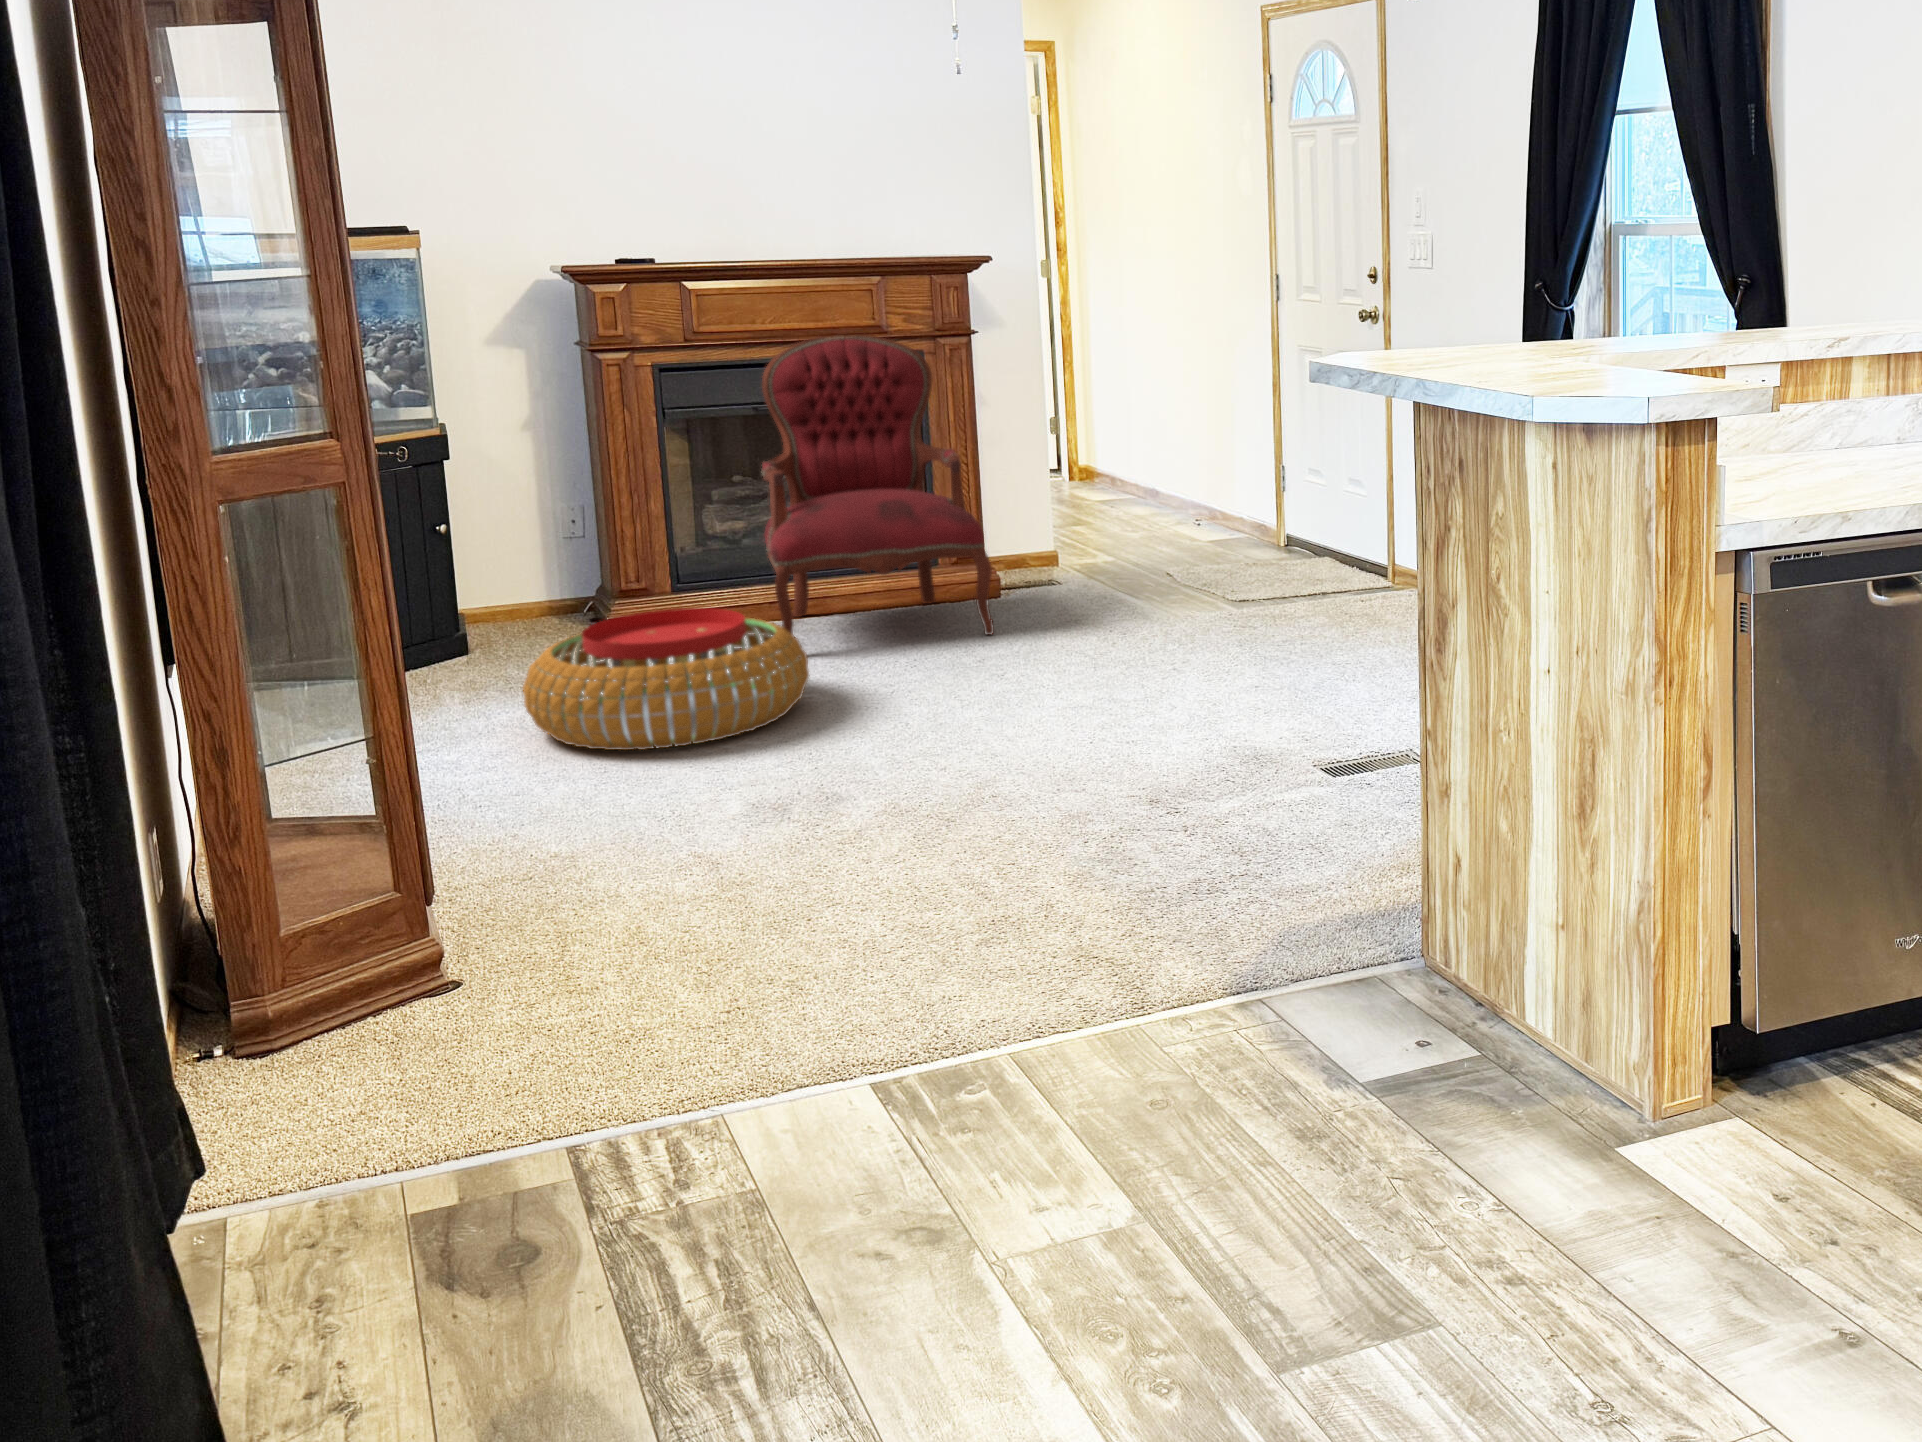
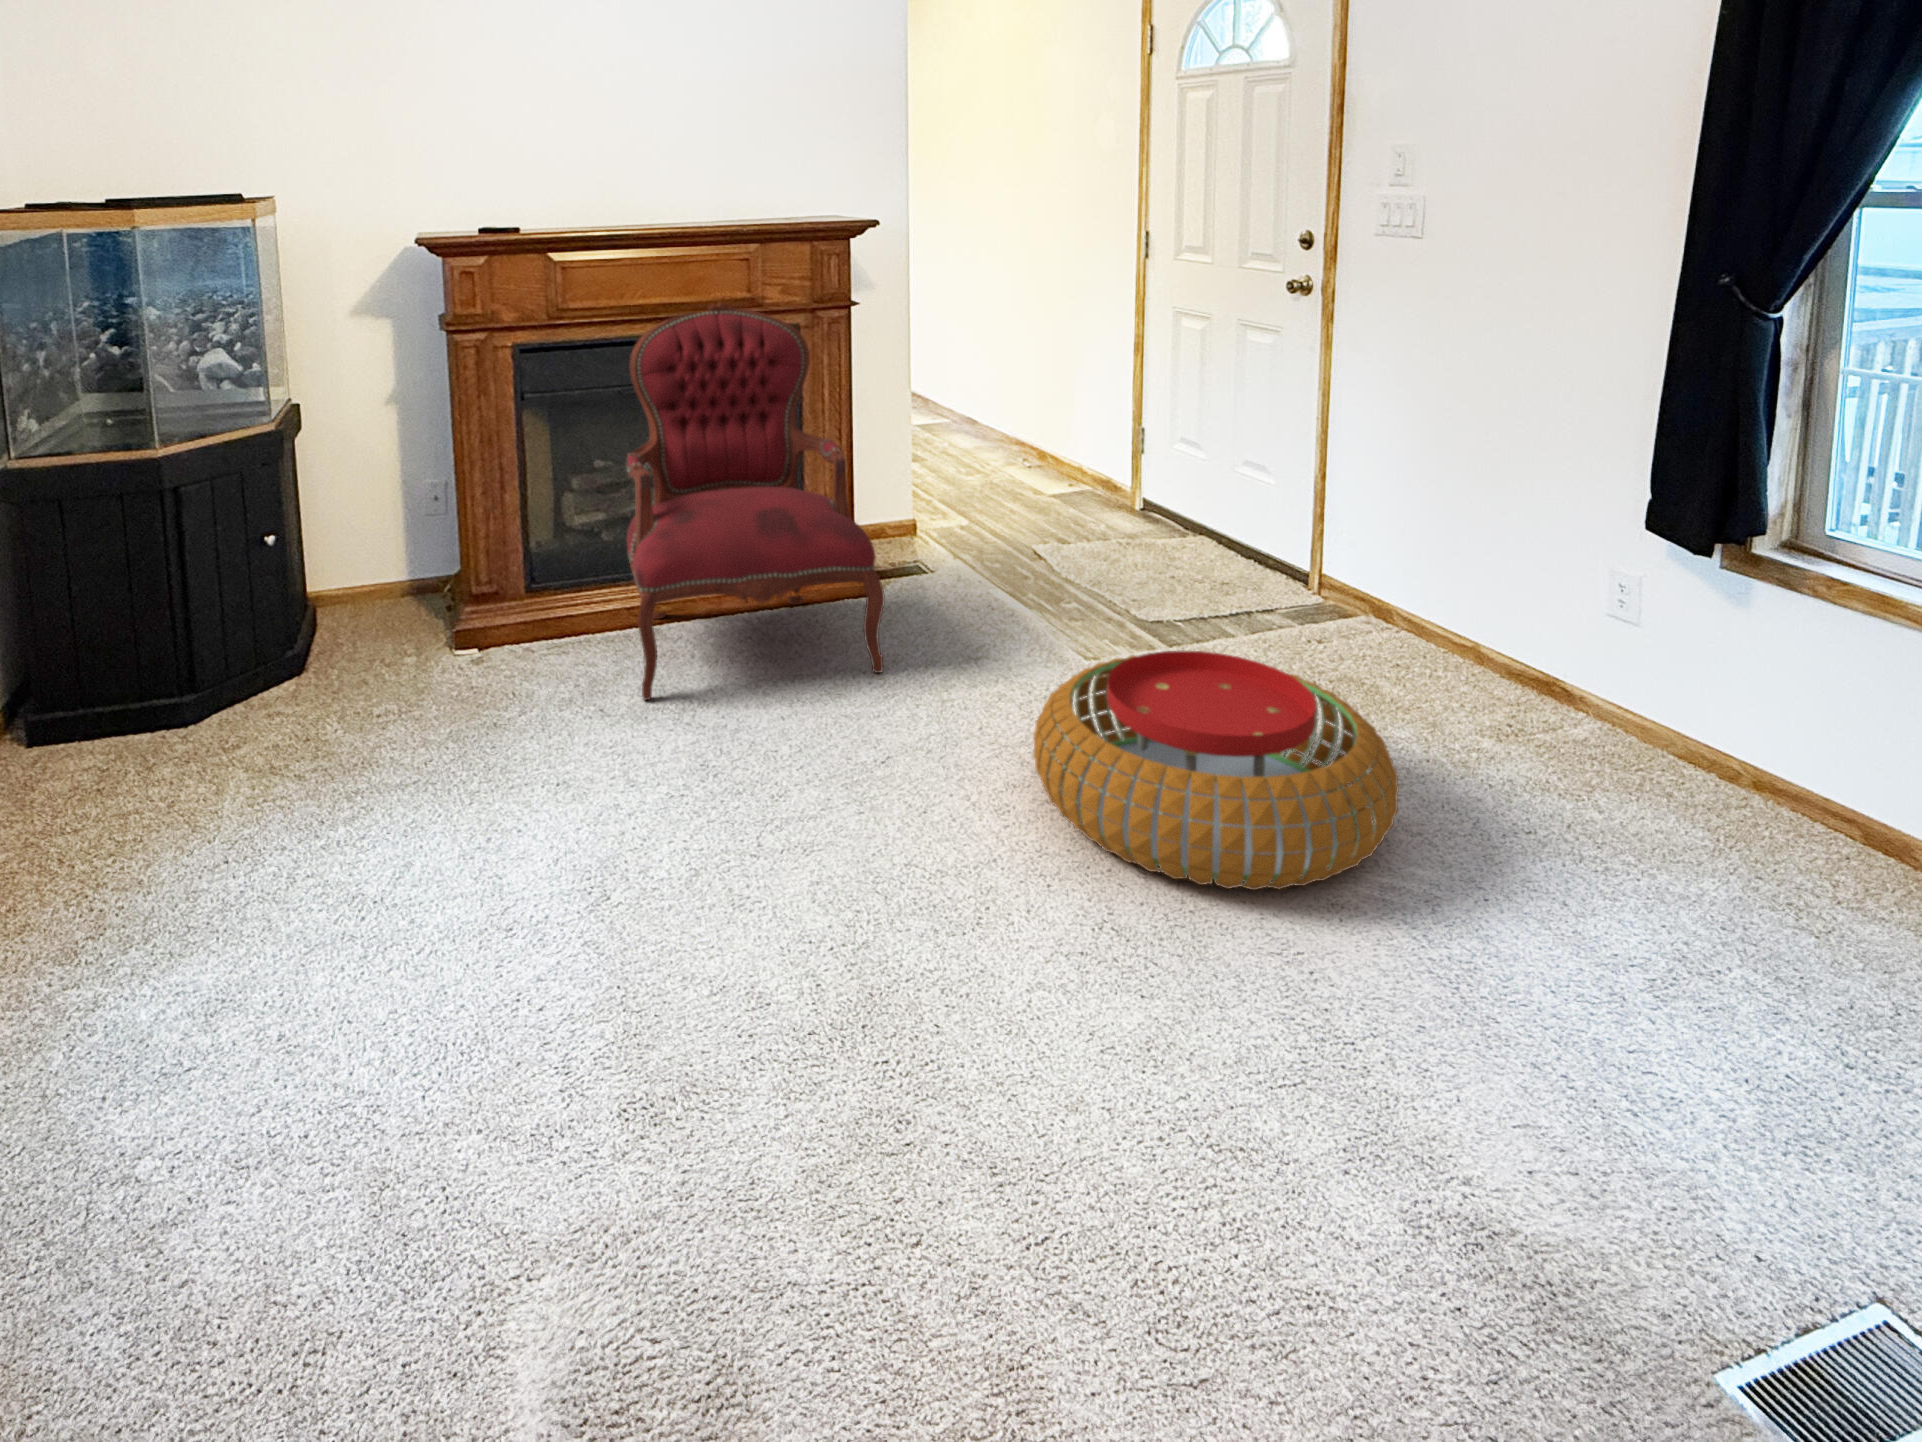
pouf: present [522,608,810,750] -> present [1033,650,1399,890]

